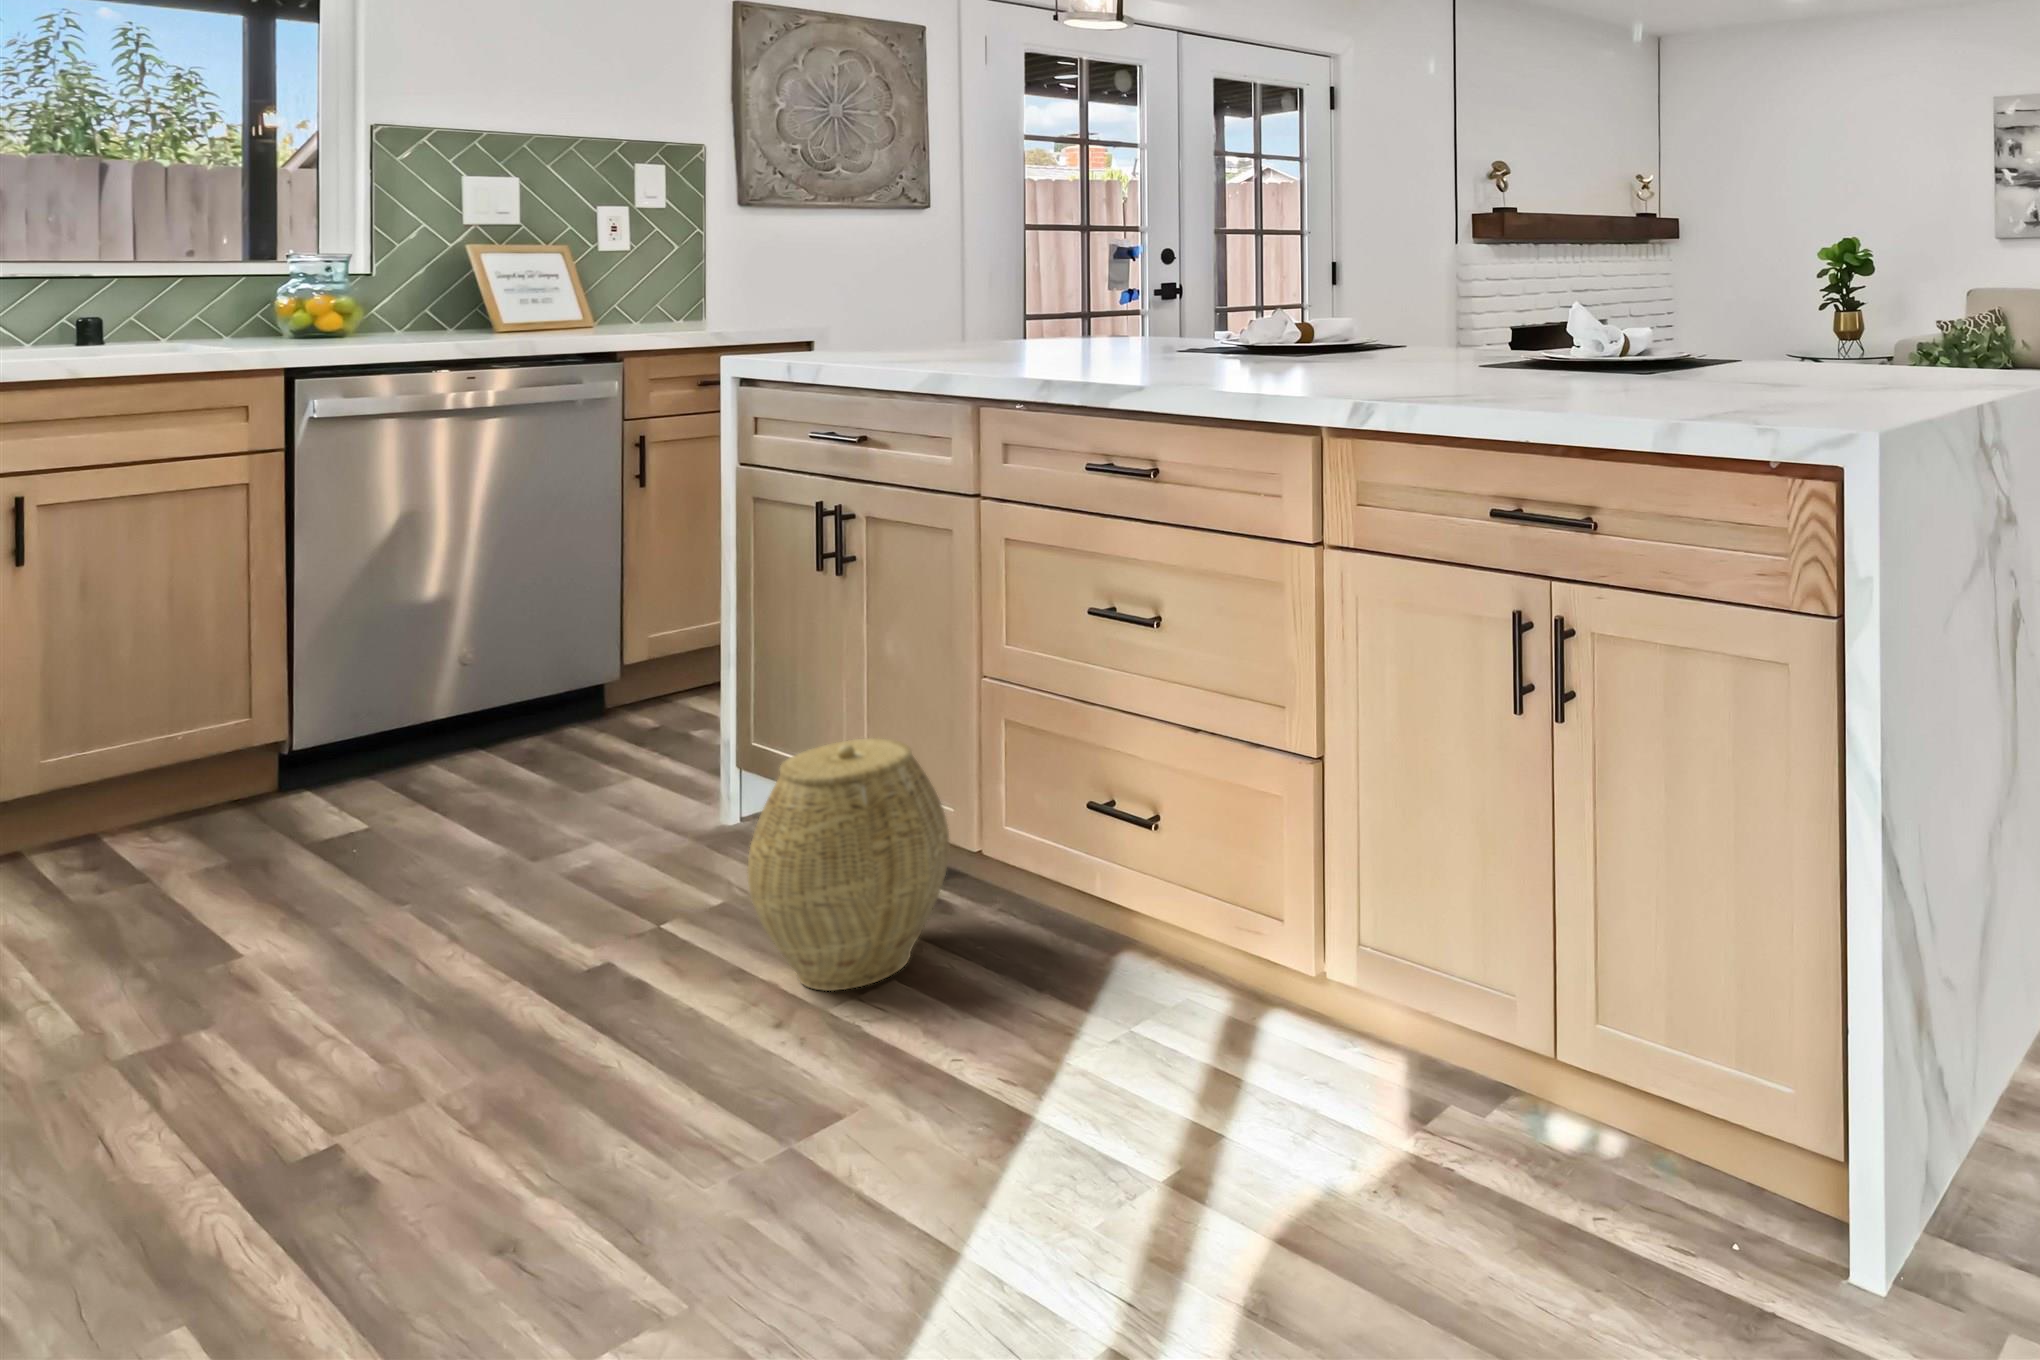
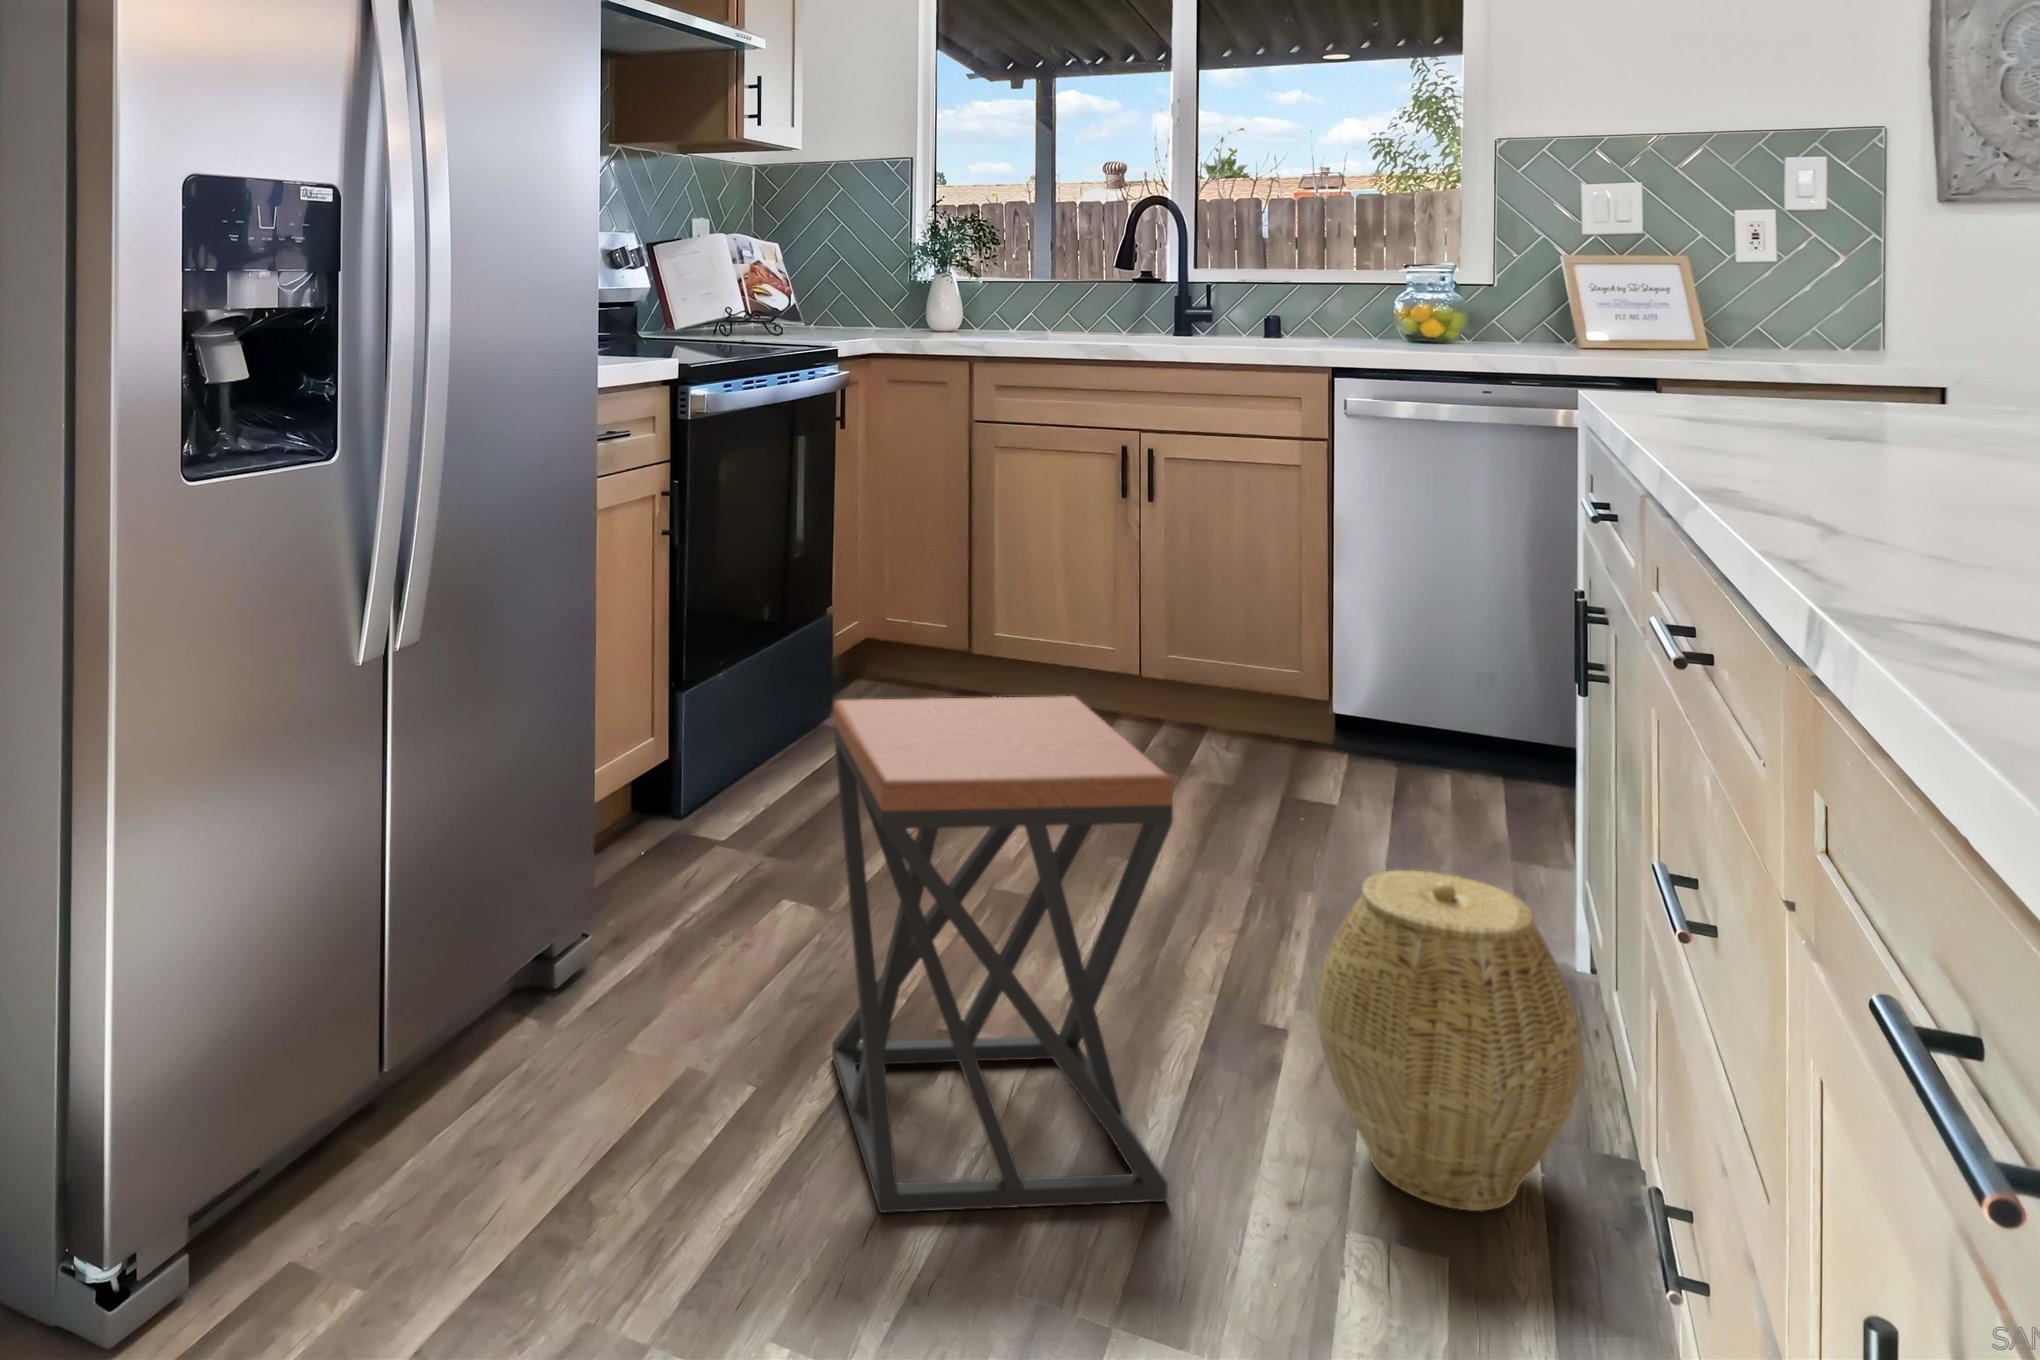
stool: none [226,720,737,1276] -> present [832,696,1173,1213]

